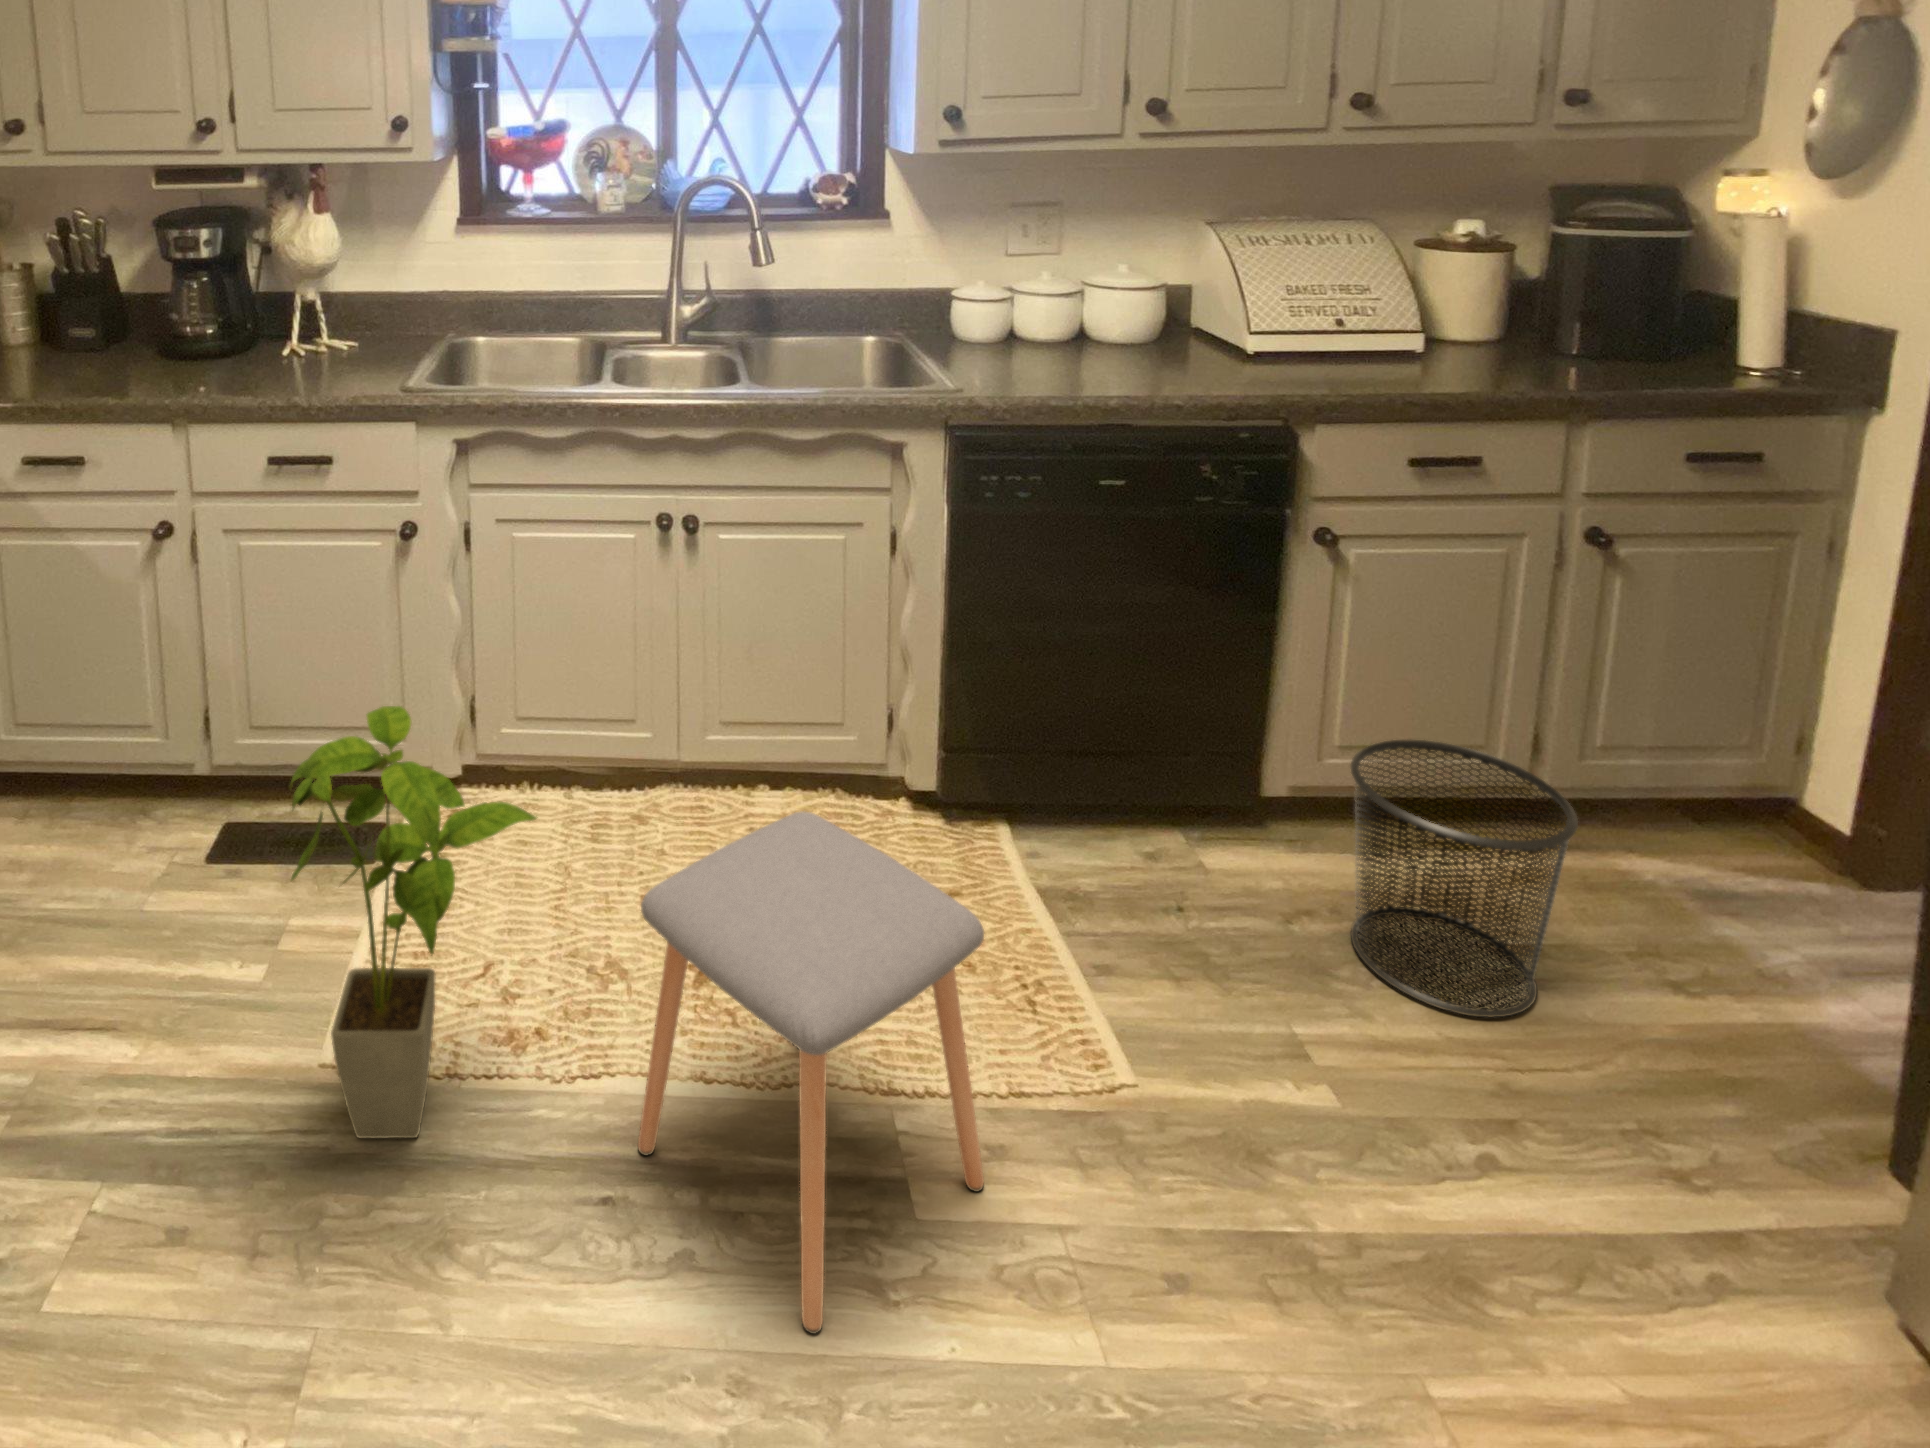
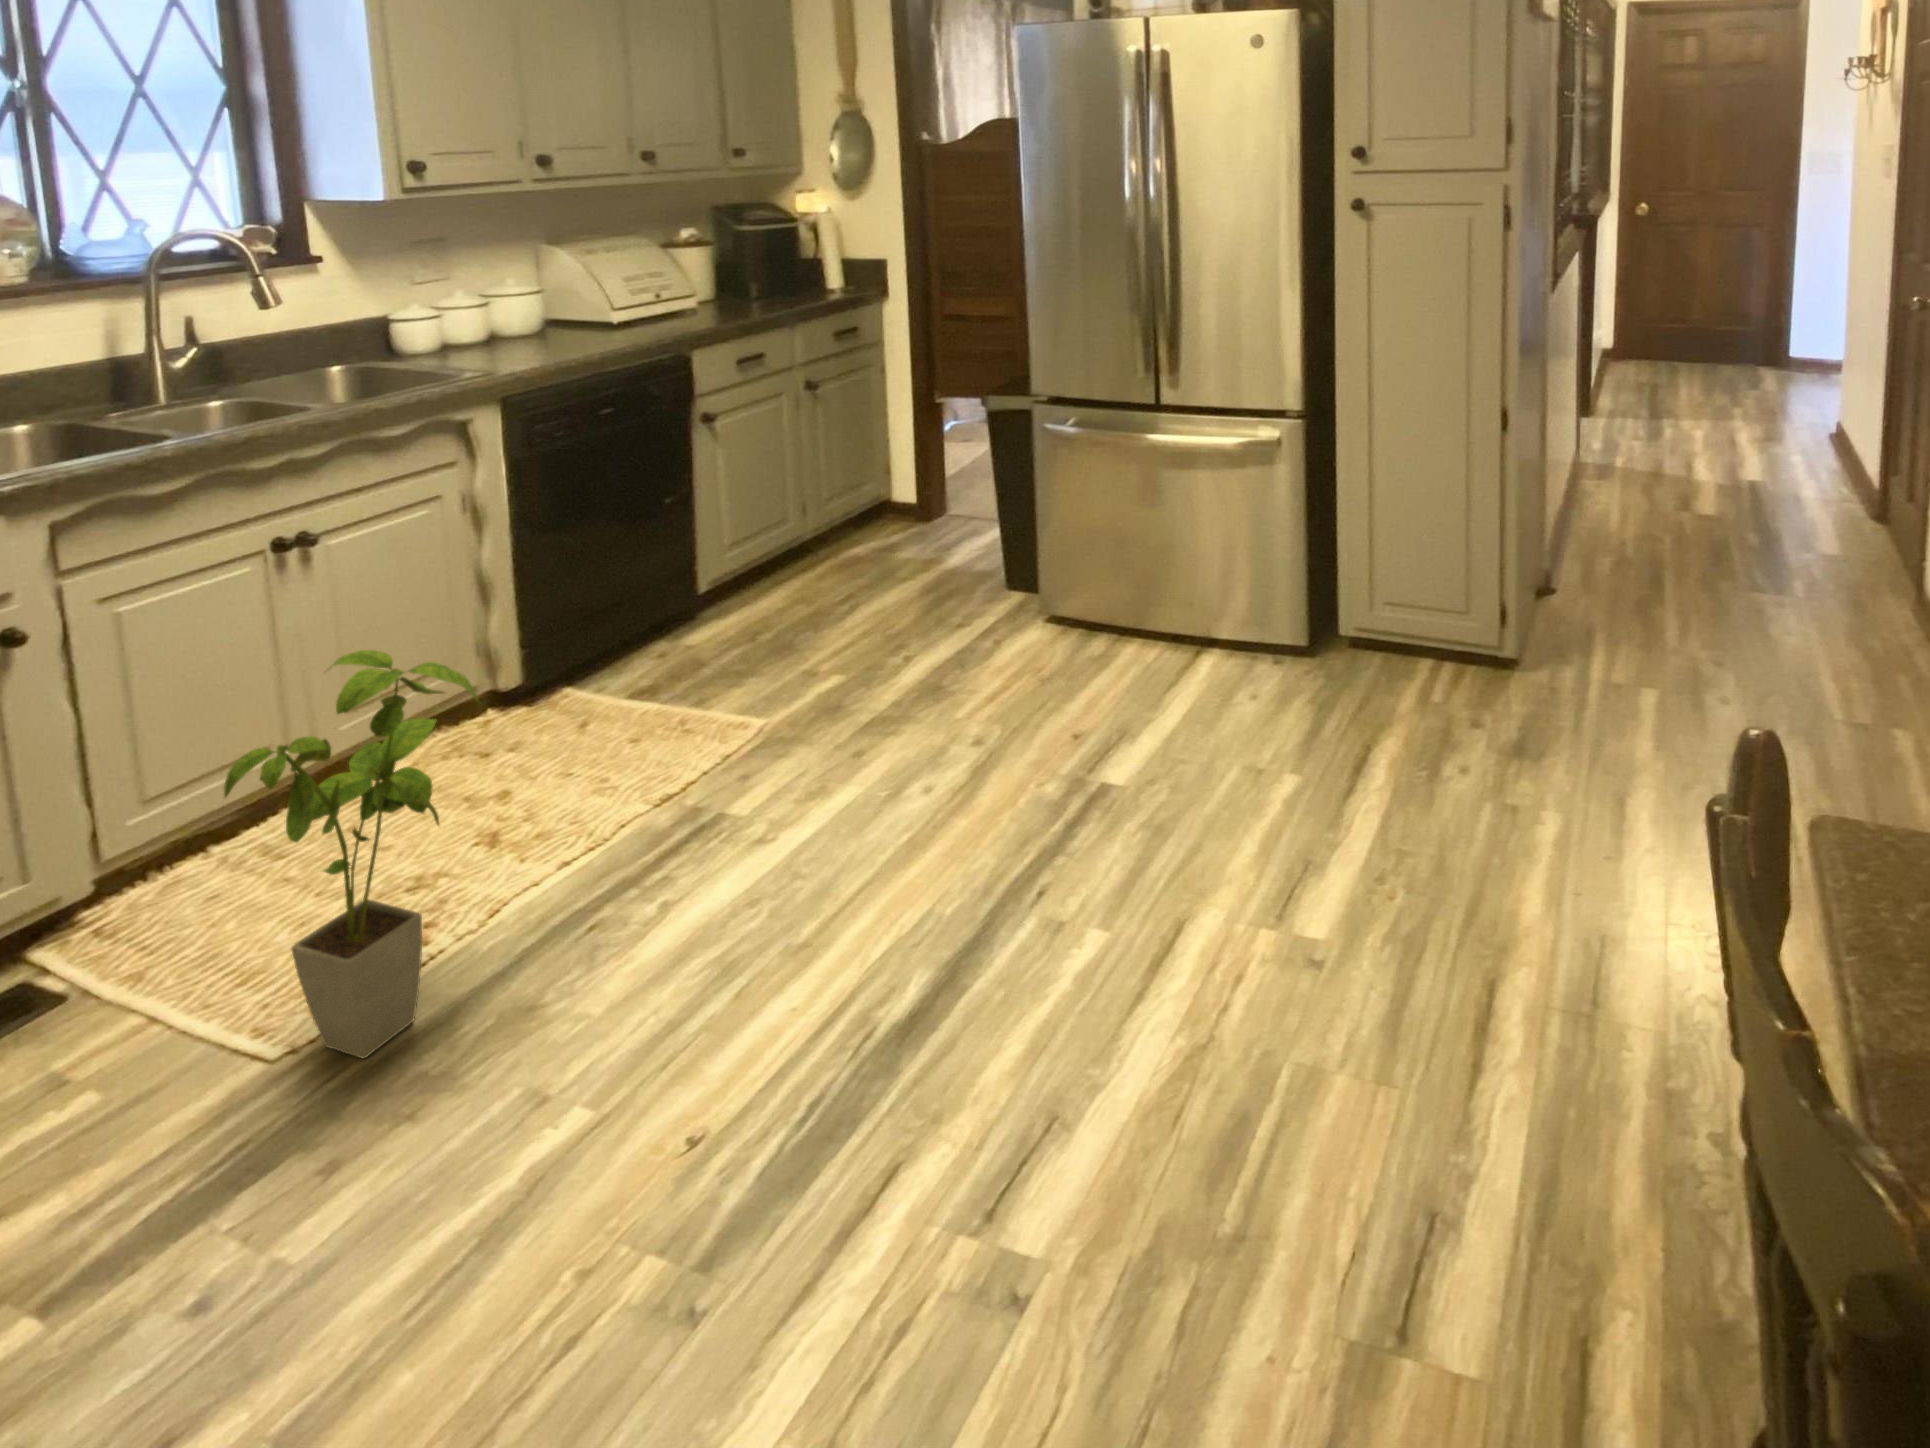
waste bin: present [1351,740,1578,1017] -> none [772,500,877,633]
stool: present [638,812,984,1334] -> none [557,620,758,909]

